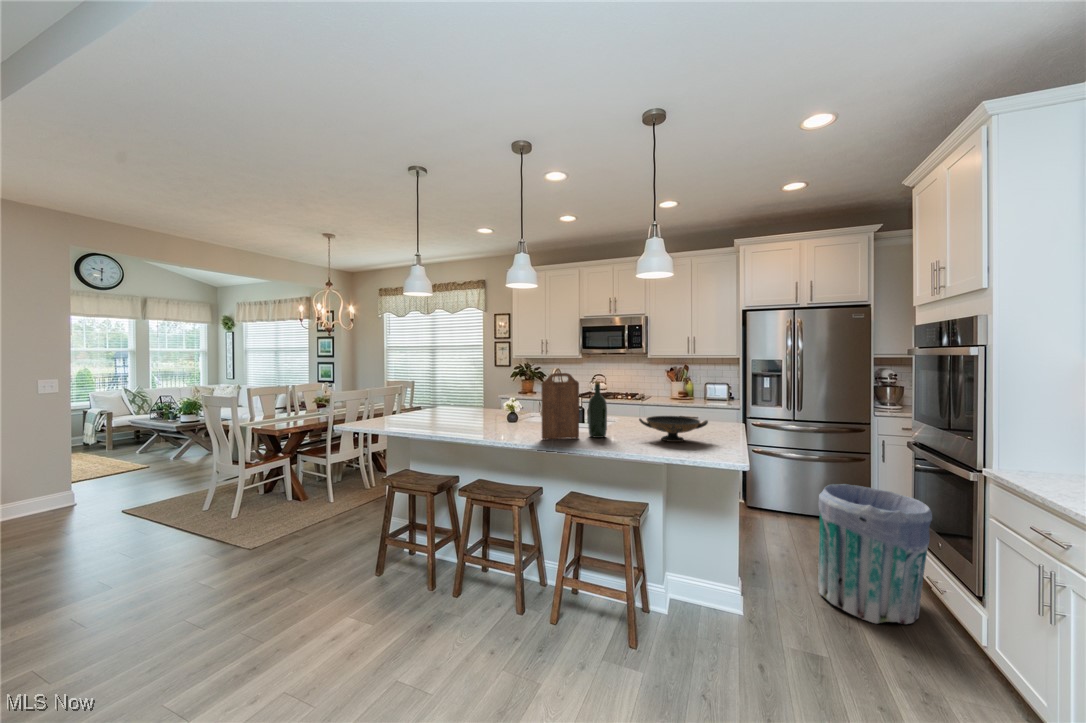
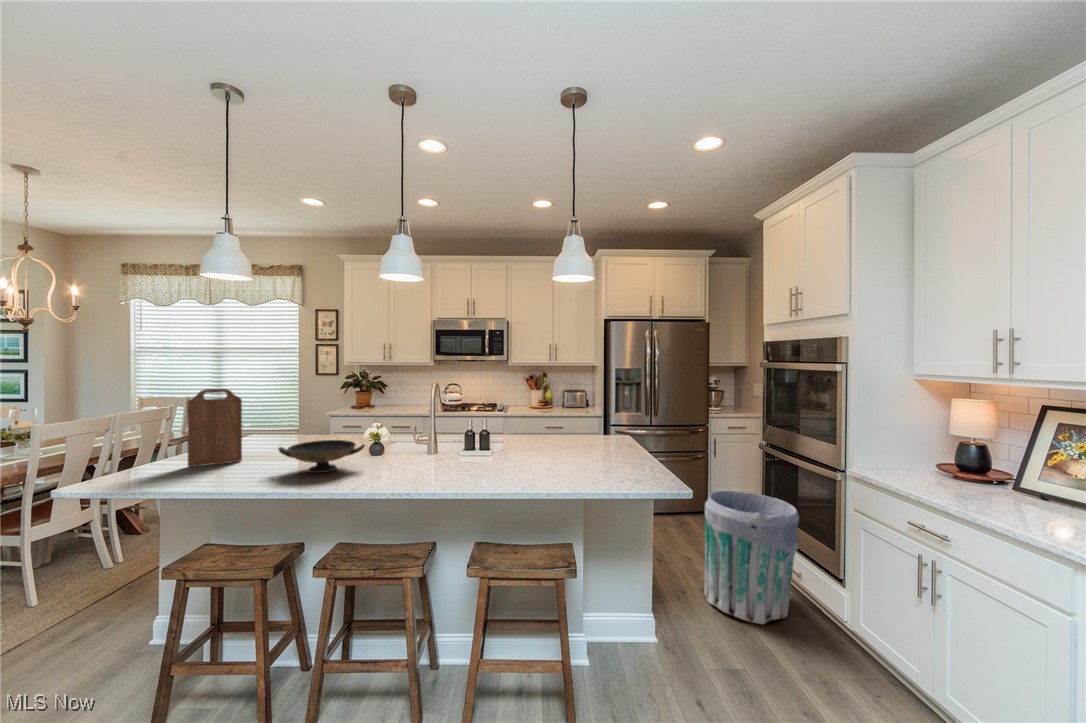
cutting board: present [541,373,579,439] -> present [187,389,242,467]
wine bottle: present [588,382,607,438] -> none [496,403,519,473]
decorative bowl: present [639,416,708,442] -> present [279,440,365,473]

